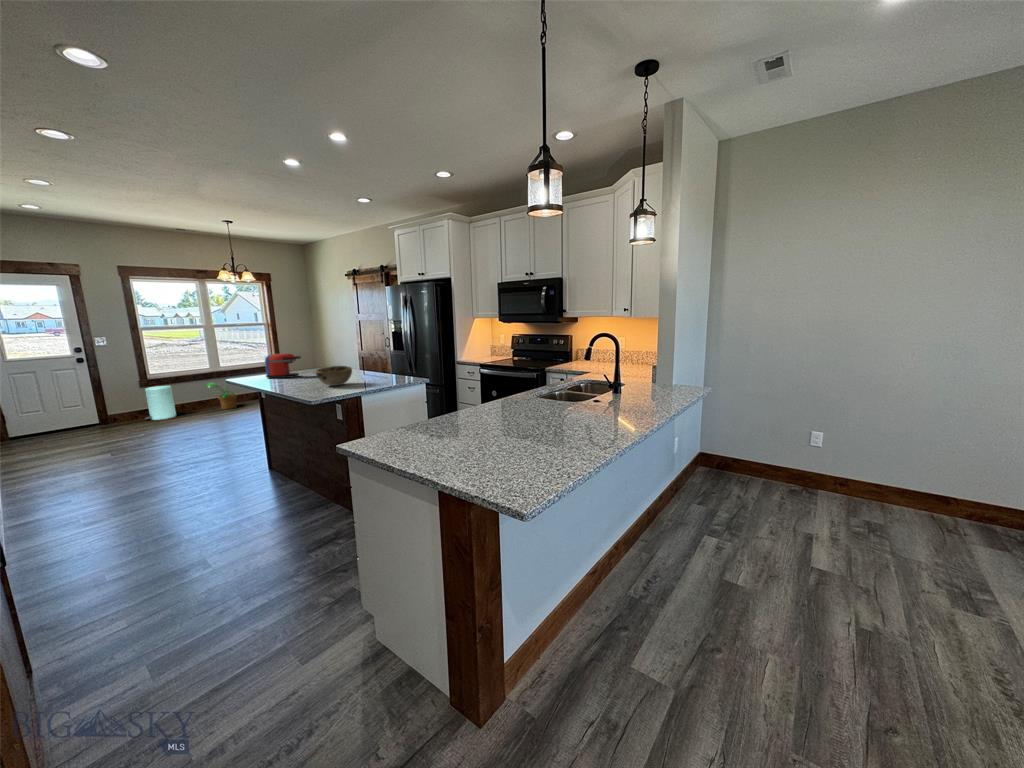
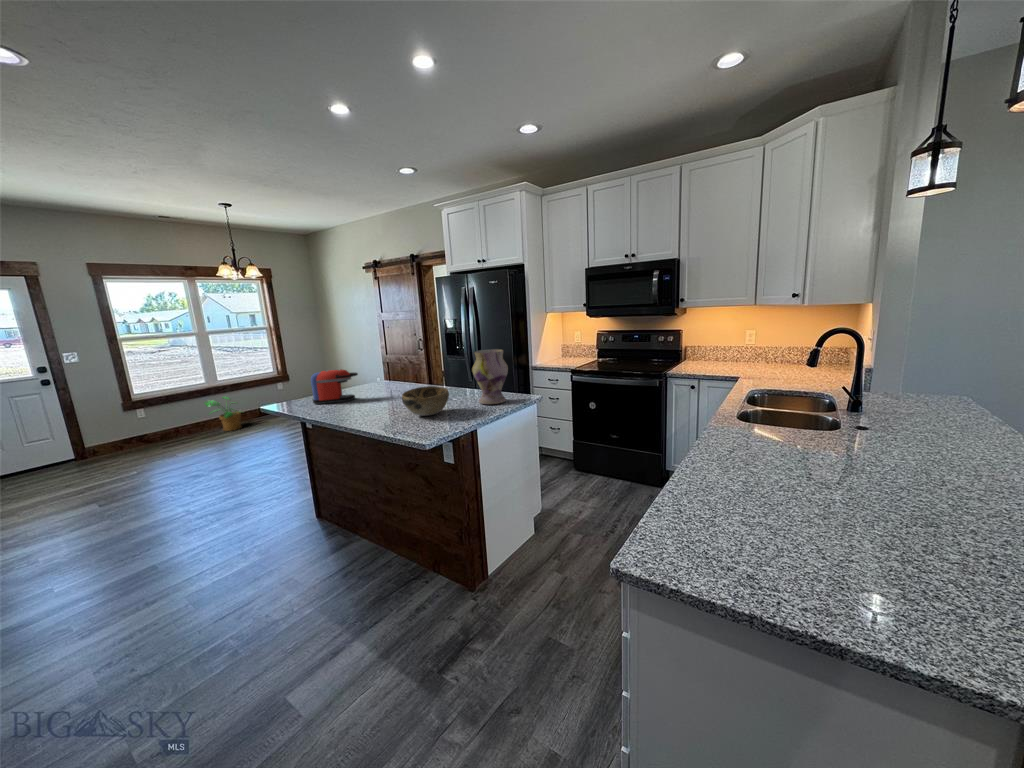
vase: none [374,341,401,381] -> present [472,349,508,404]
trash can: present [145,386,176,420] -> none [131,407,170,450]

